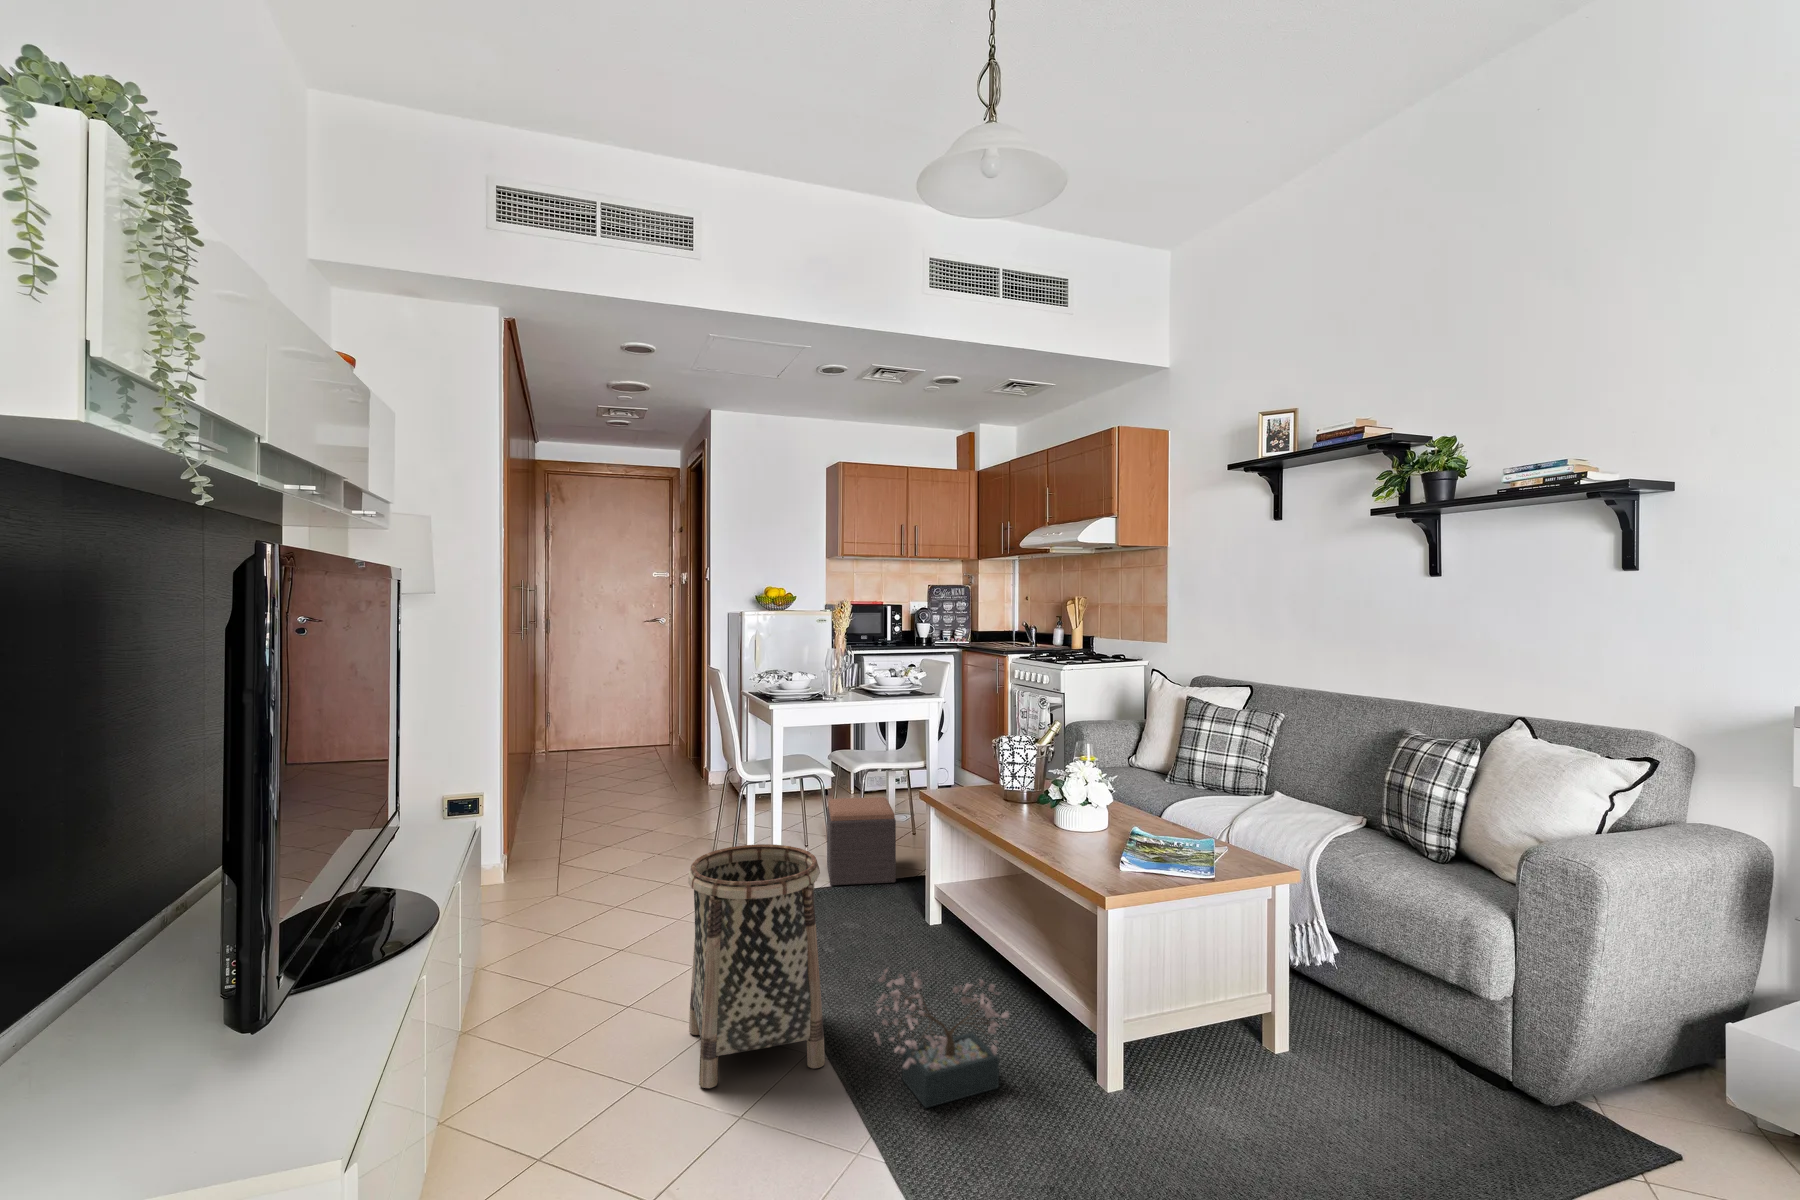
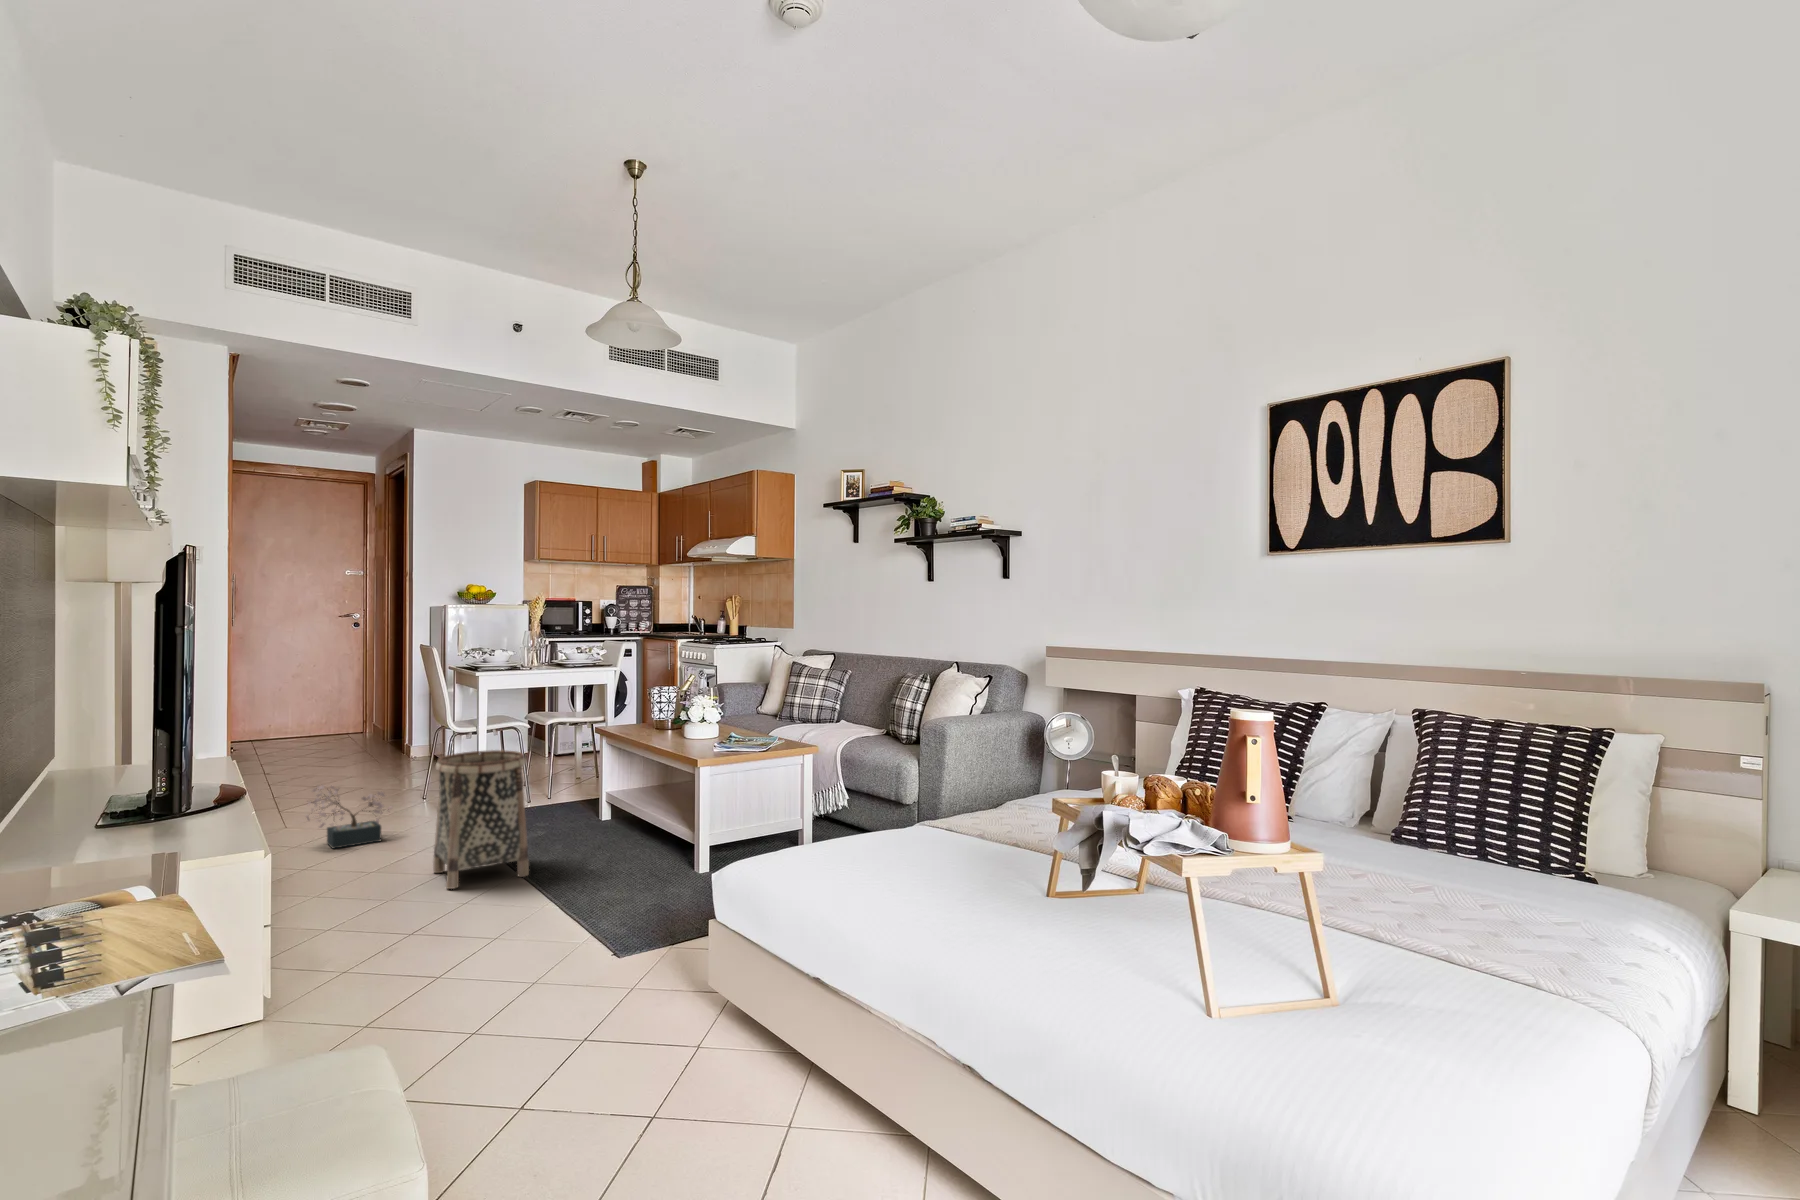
footstool: present [827,797,896,885] -> none [526,743,581,807]
decorative plant: present [874,968,1009,1108] -> present [306,785,392,849]

